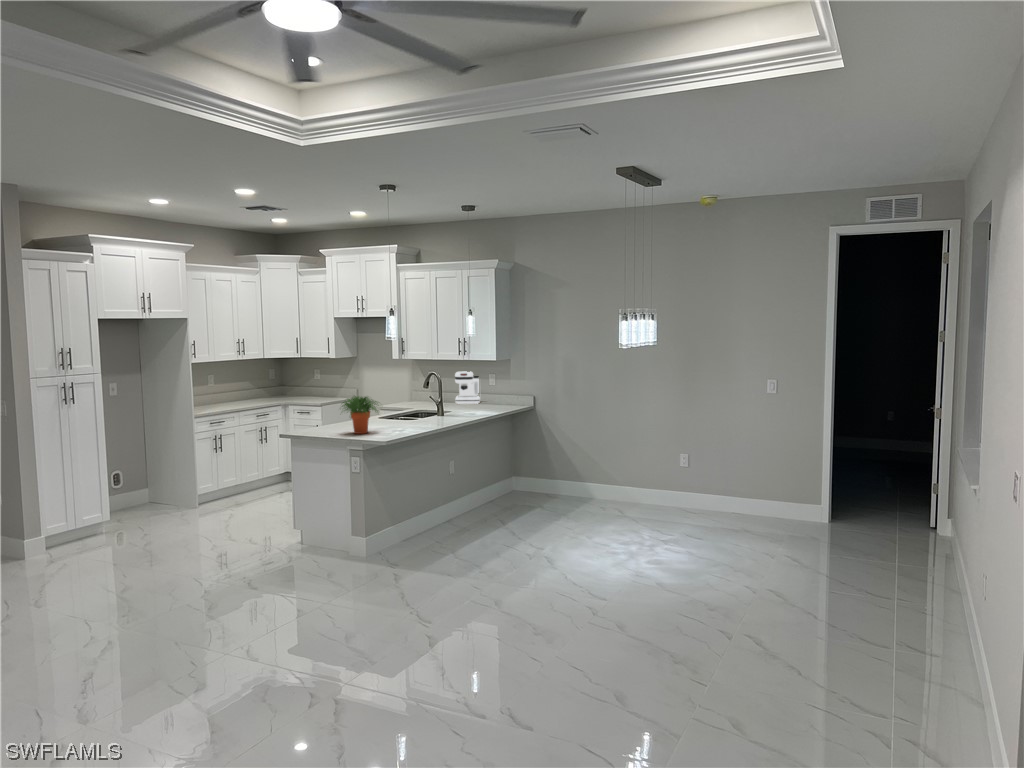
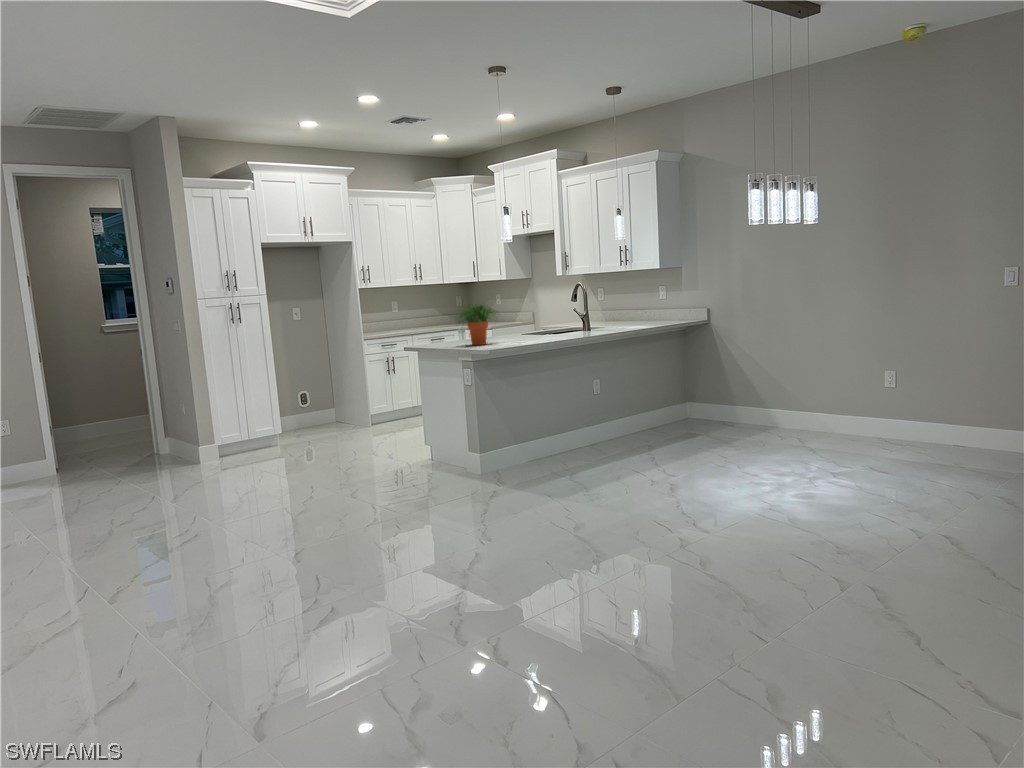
coffee maker: present [455,371,480,404] -> none [622,285,655,322]

